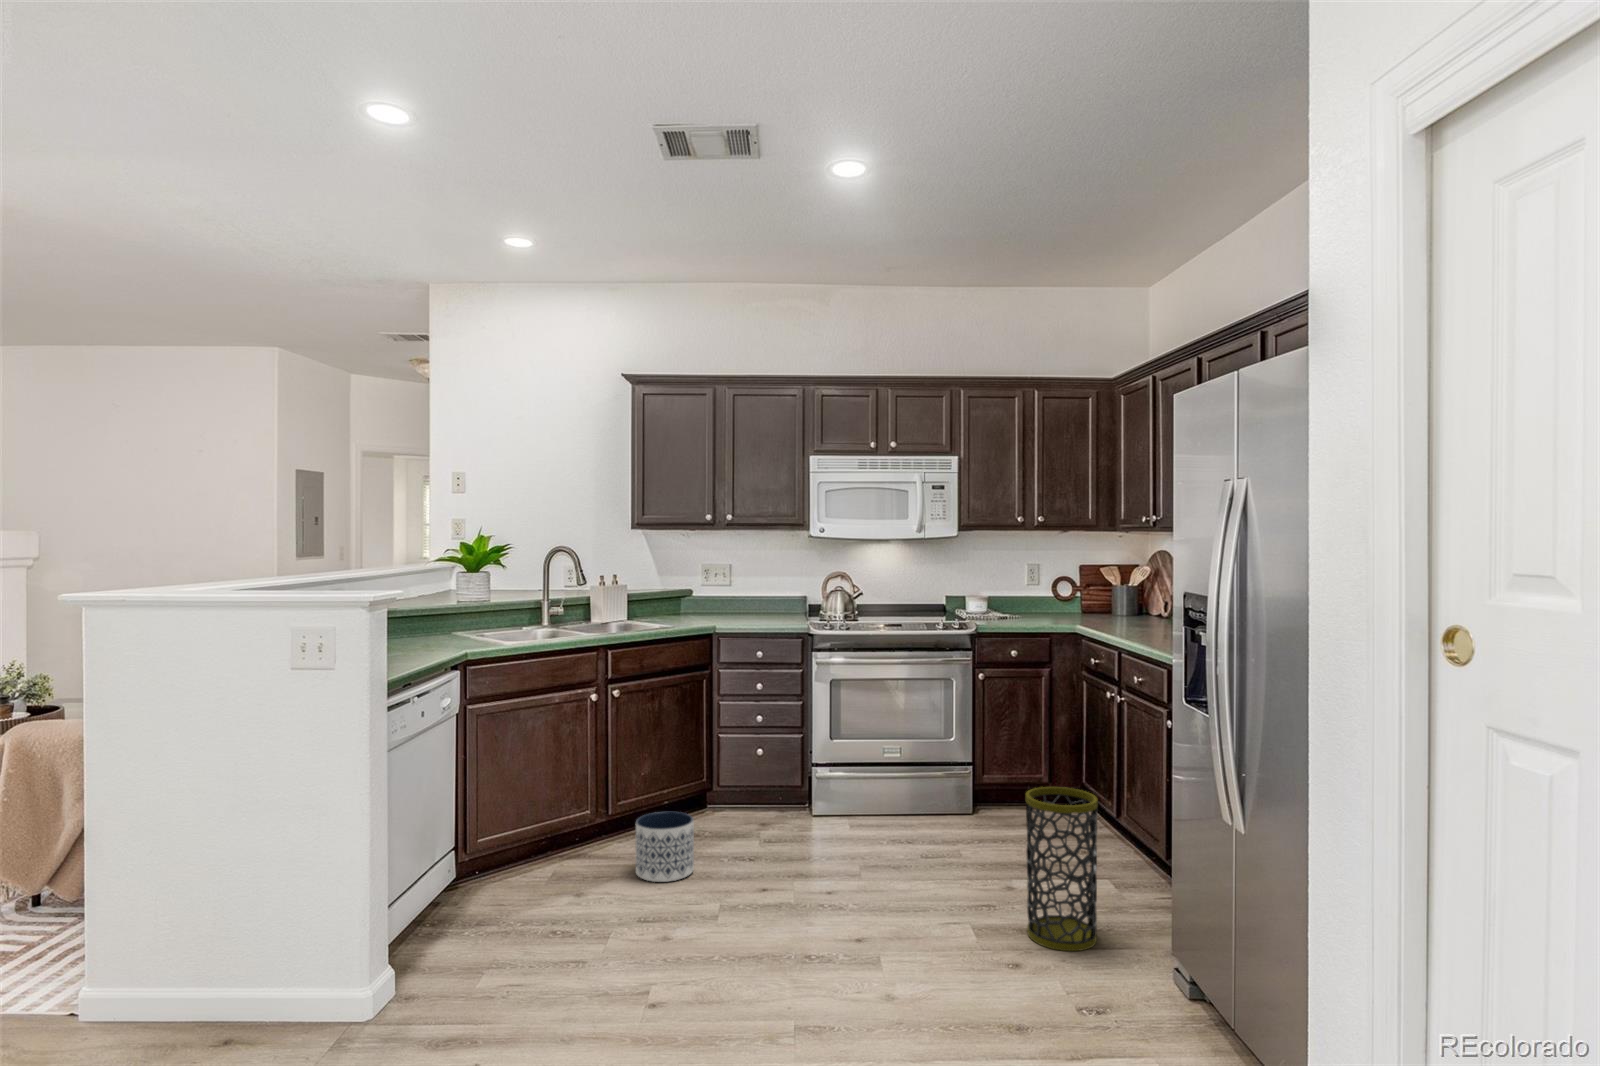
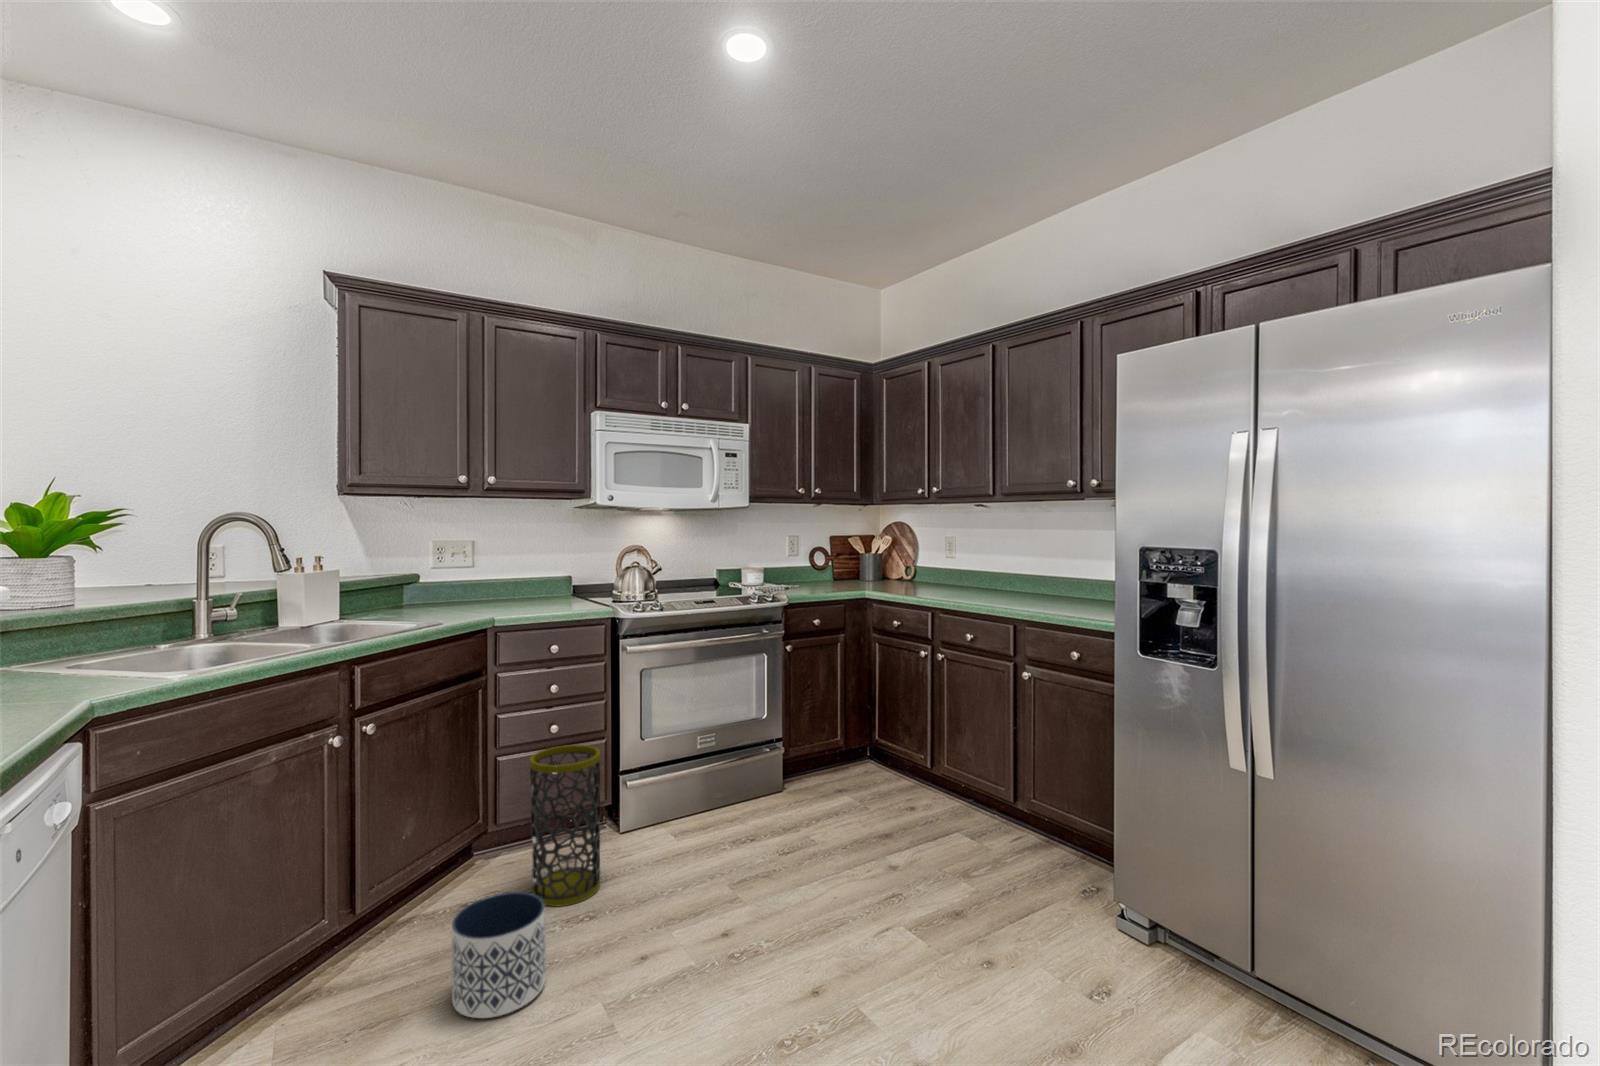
trash can: present [1026,787,1098,951] -> present [530,745,600,907]

